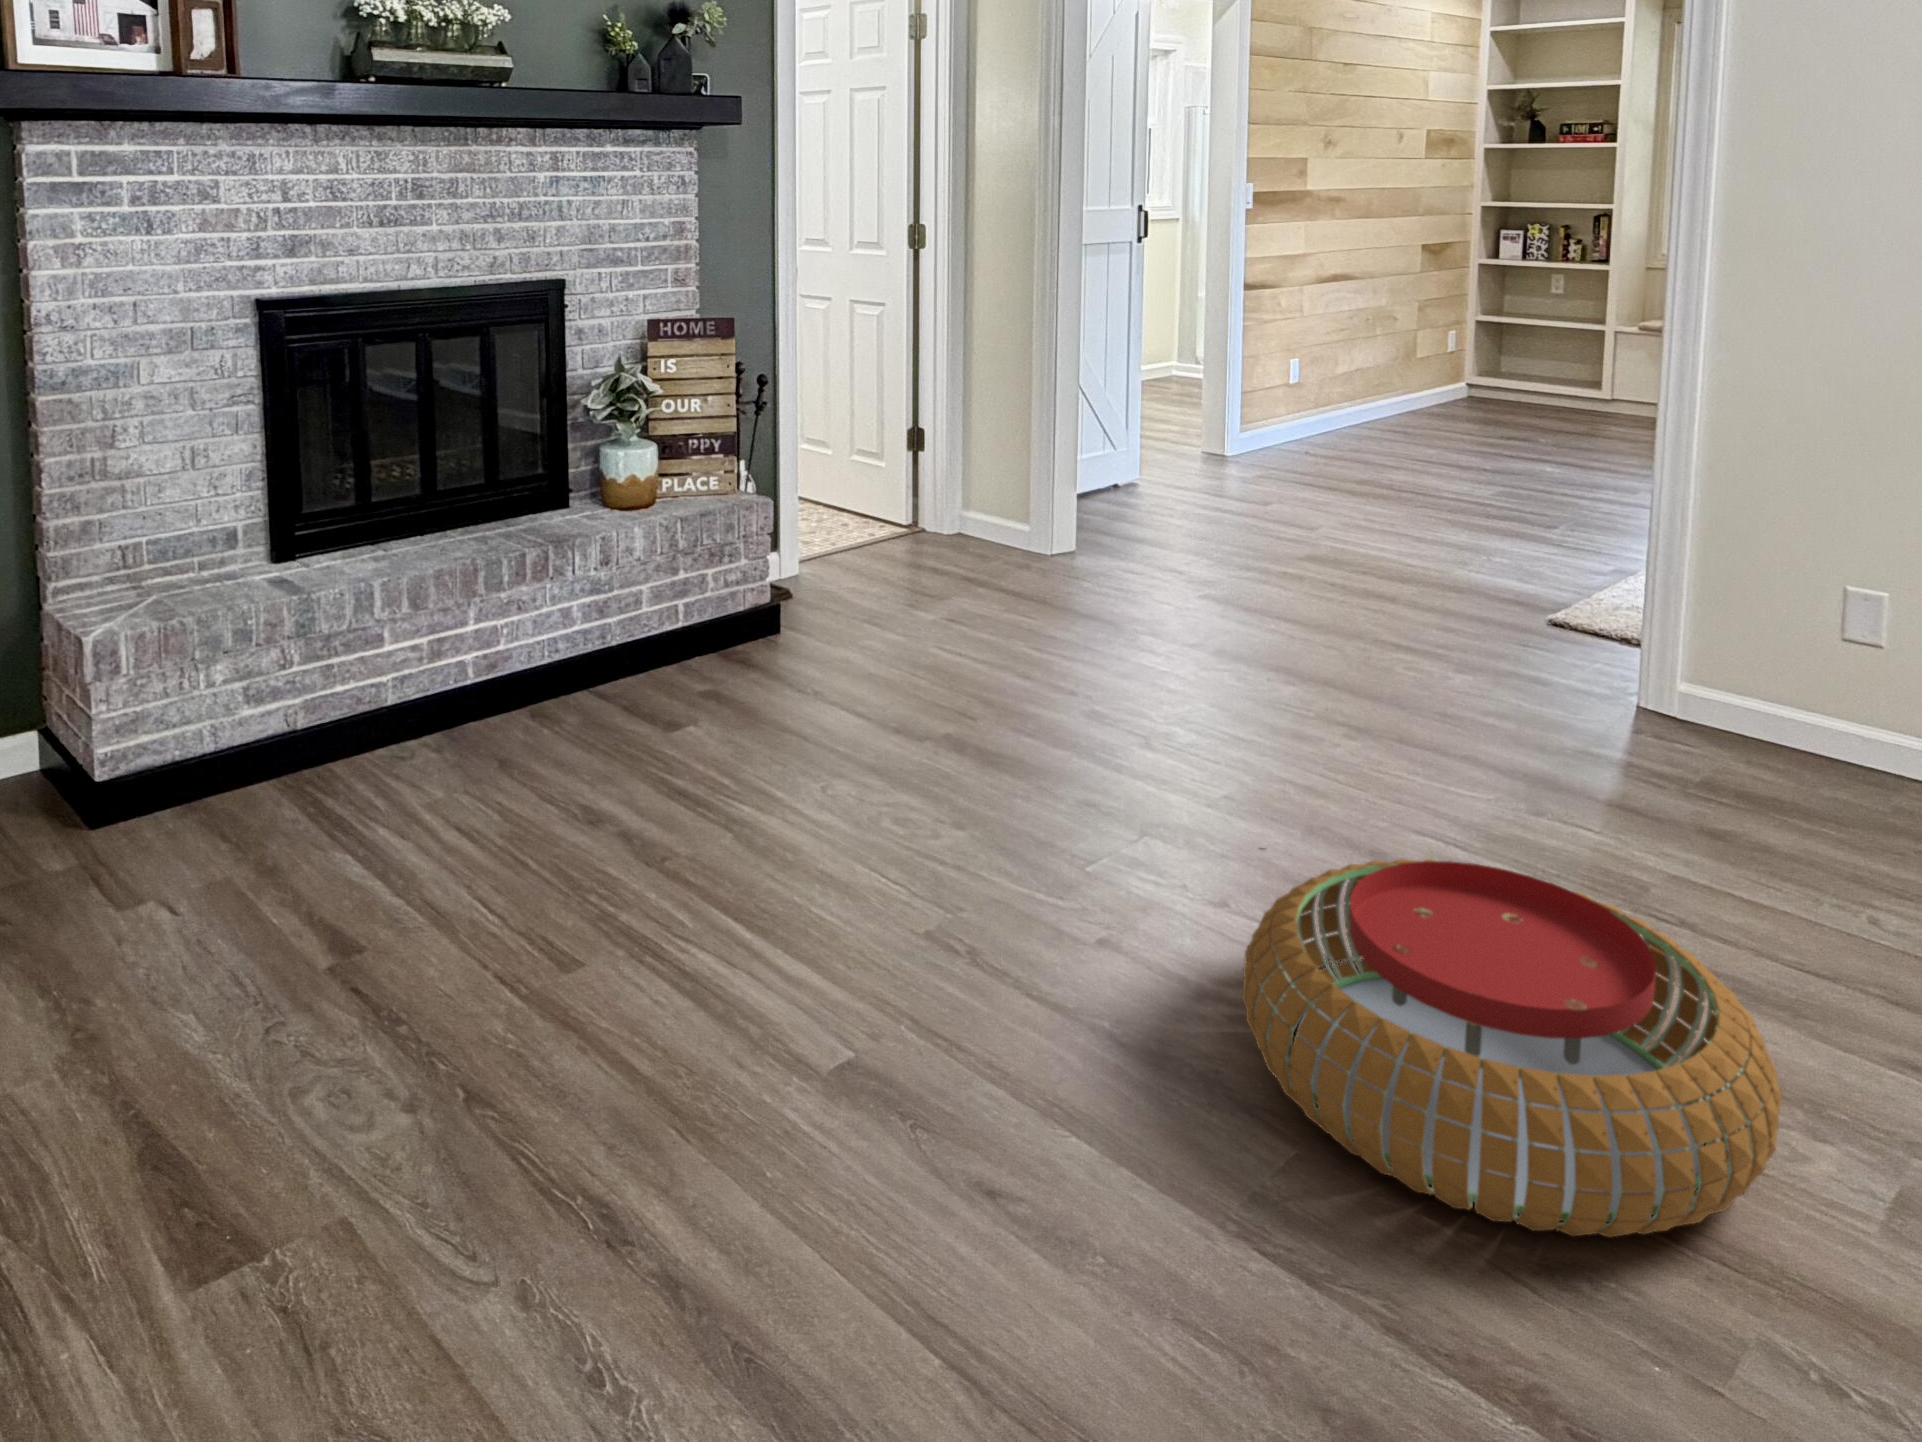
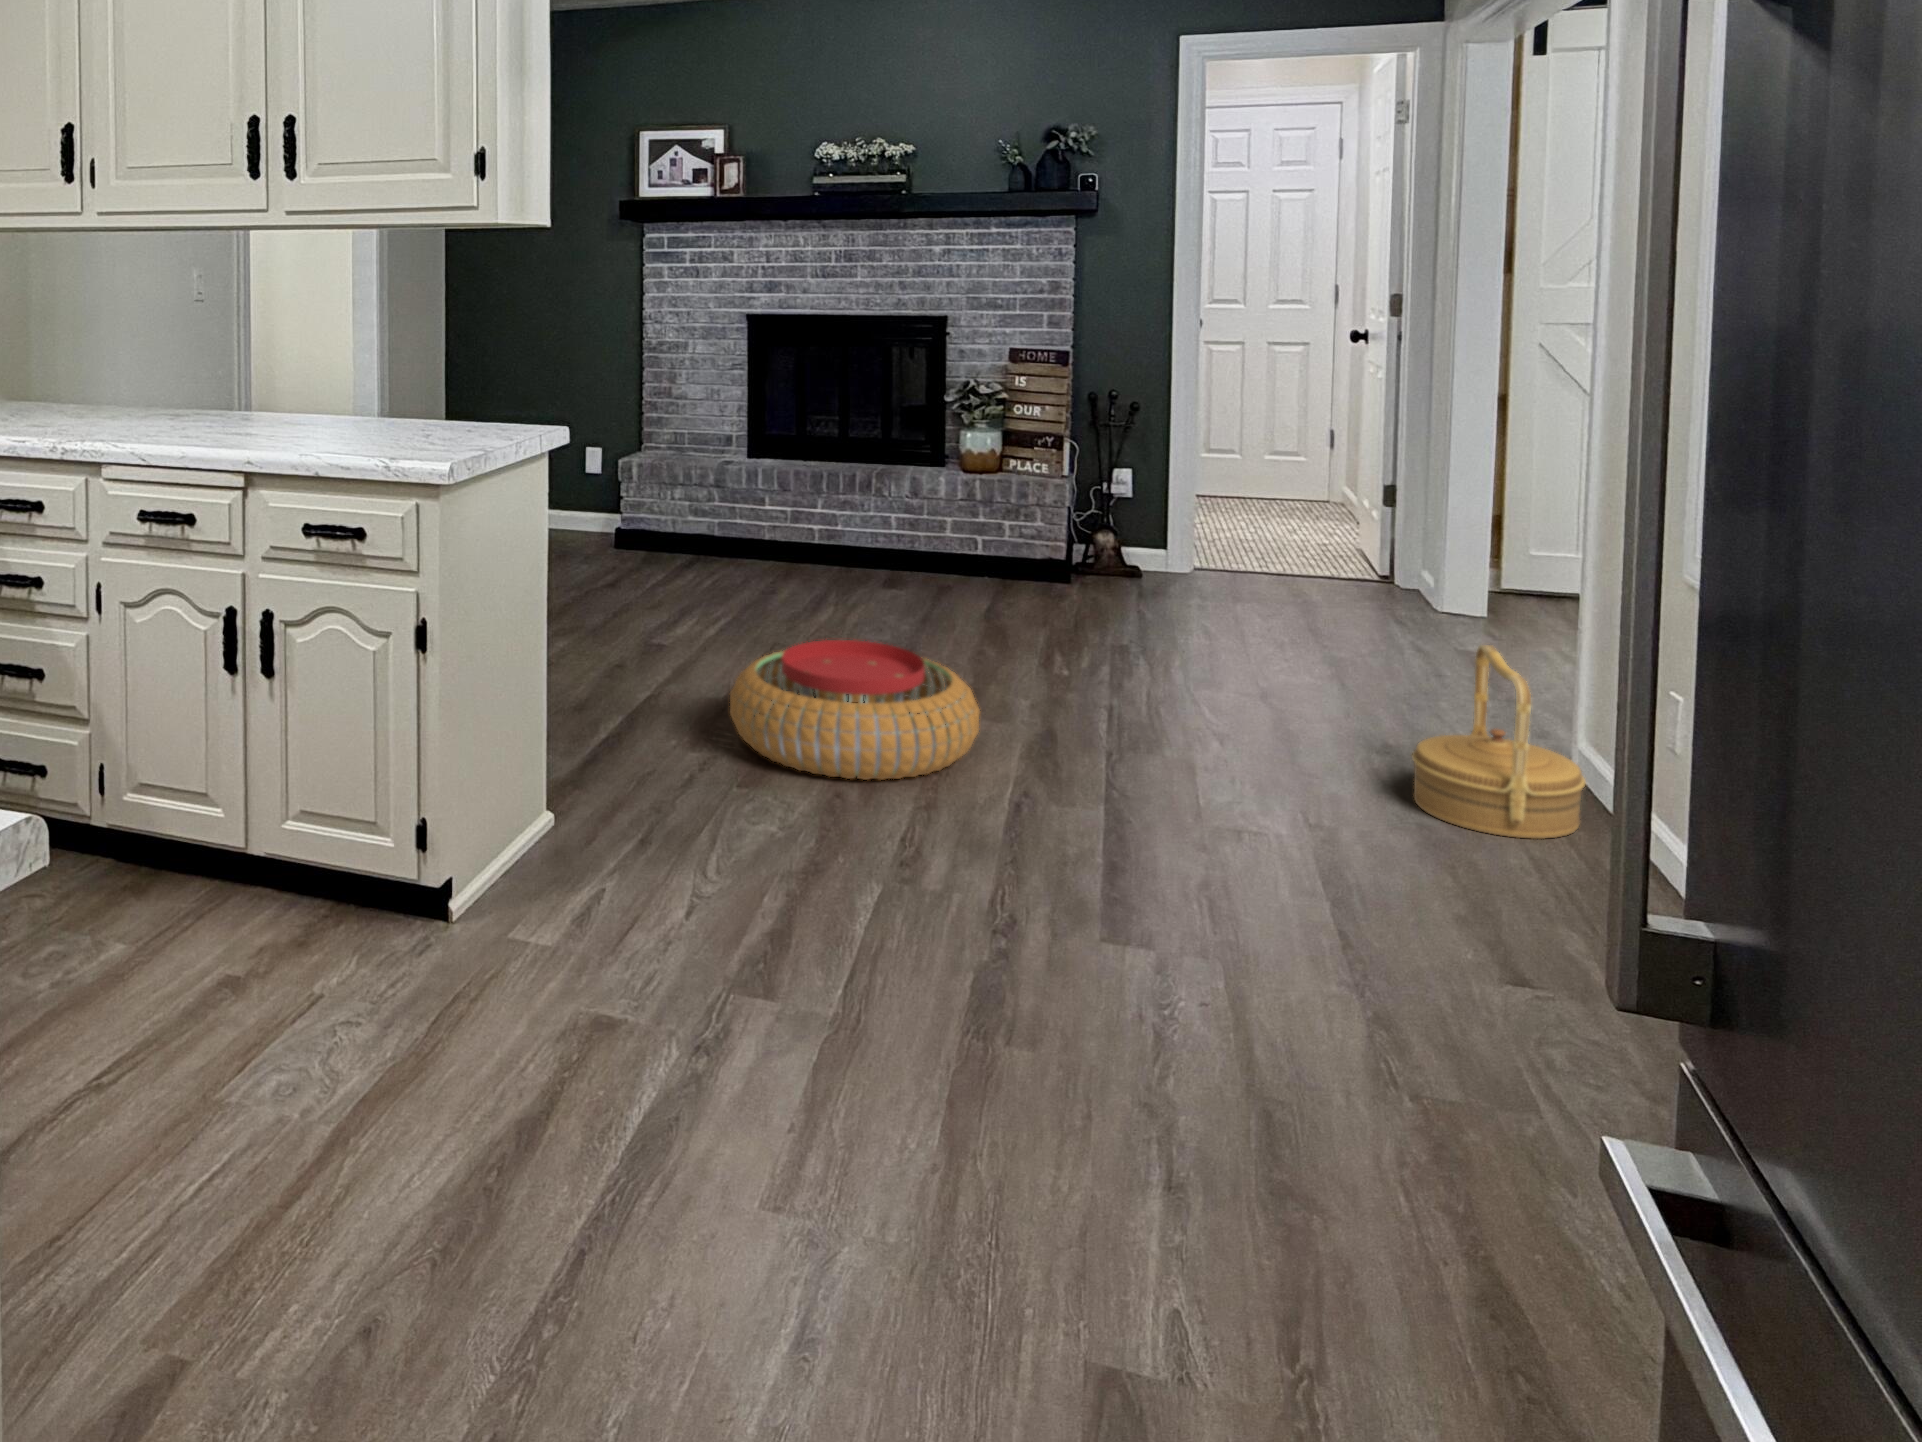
woven basket: none [1677,589,1898,811] -> present [1412,645,1586,839]

